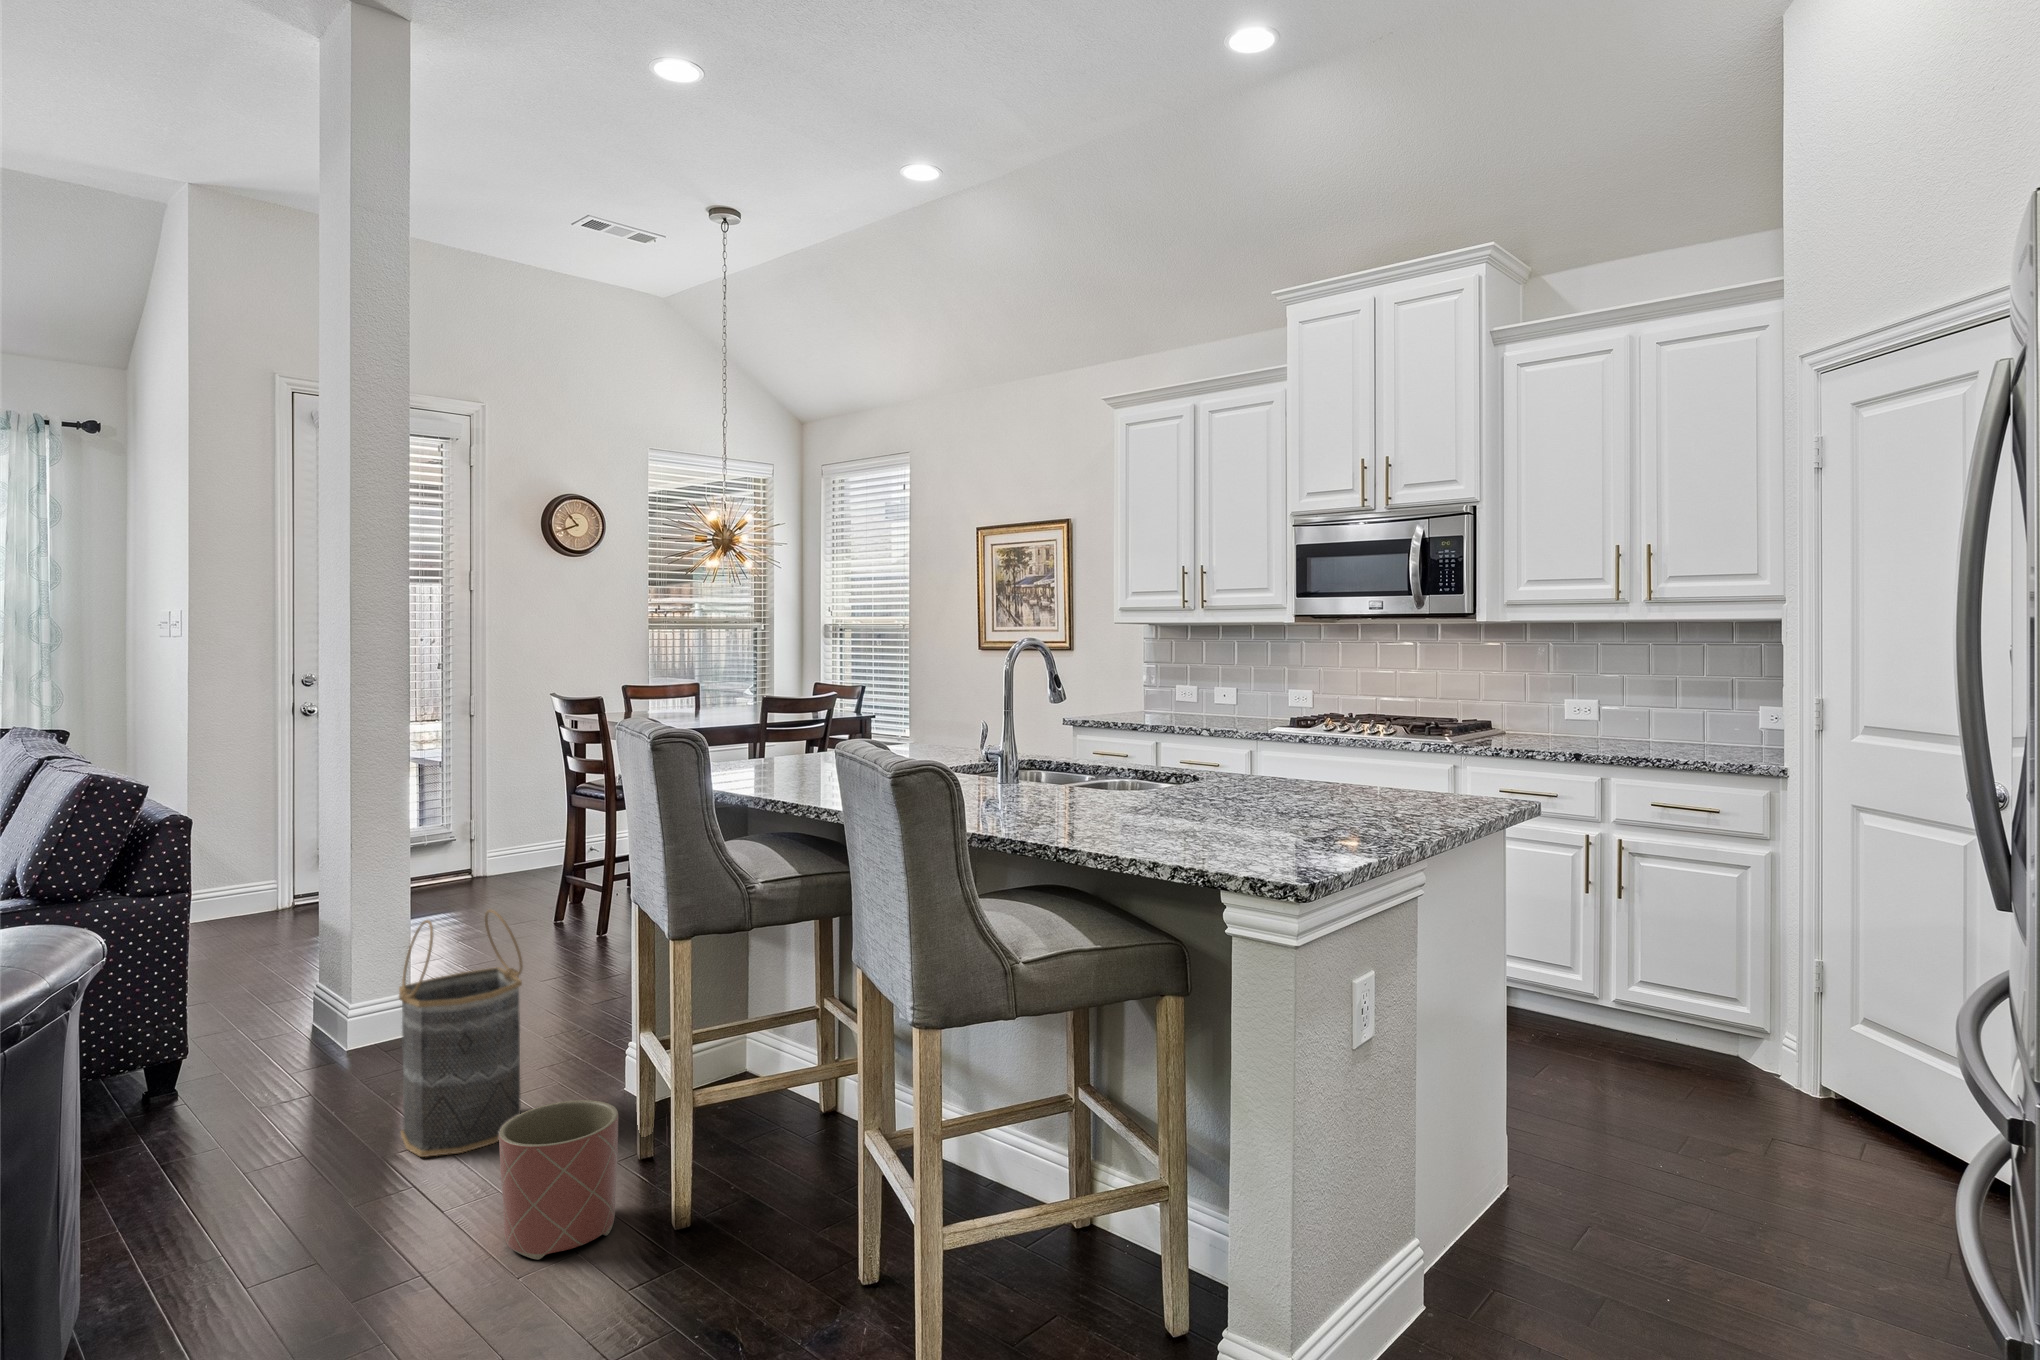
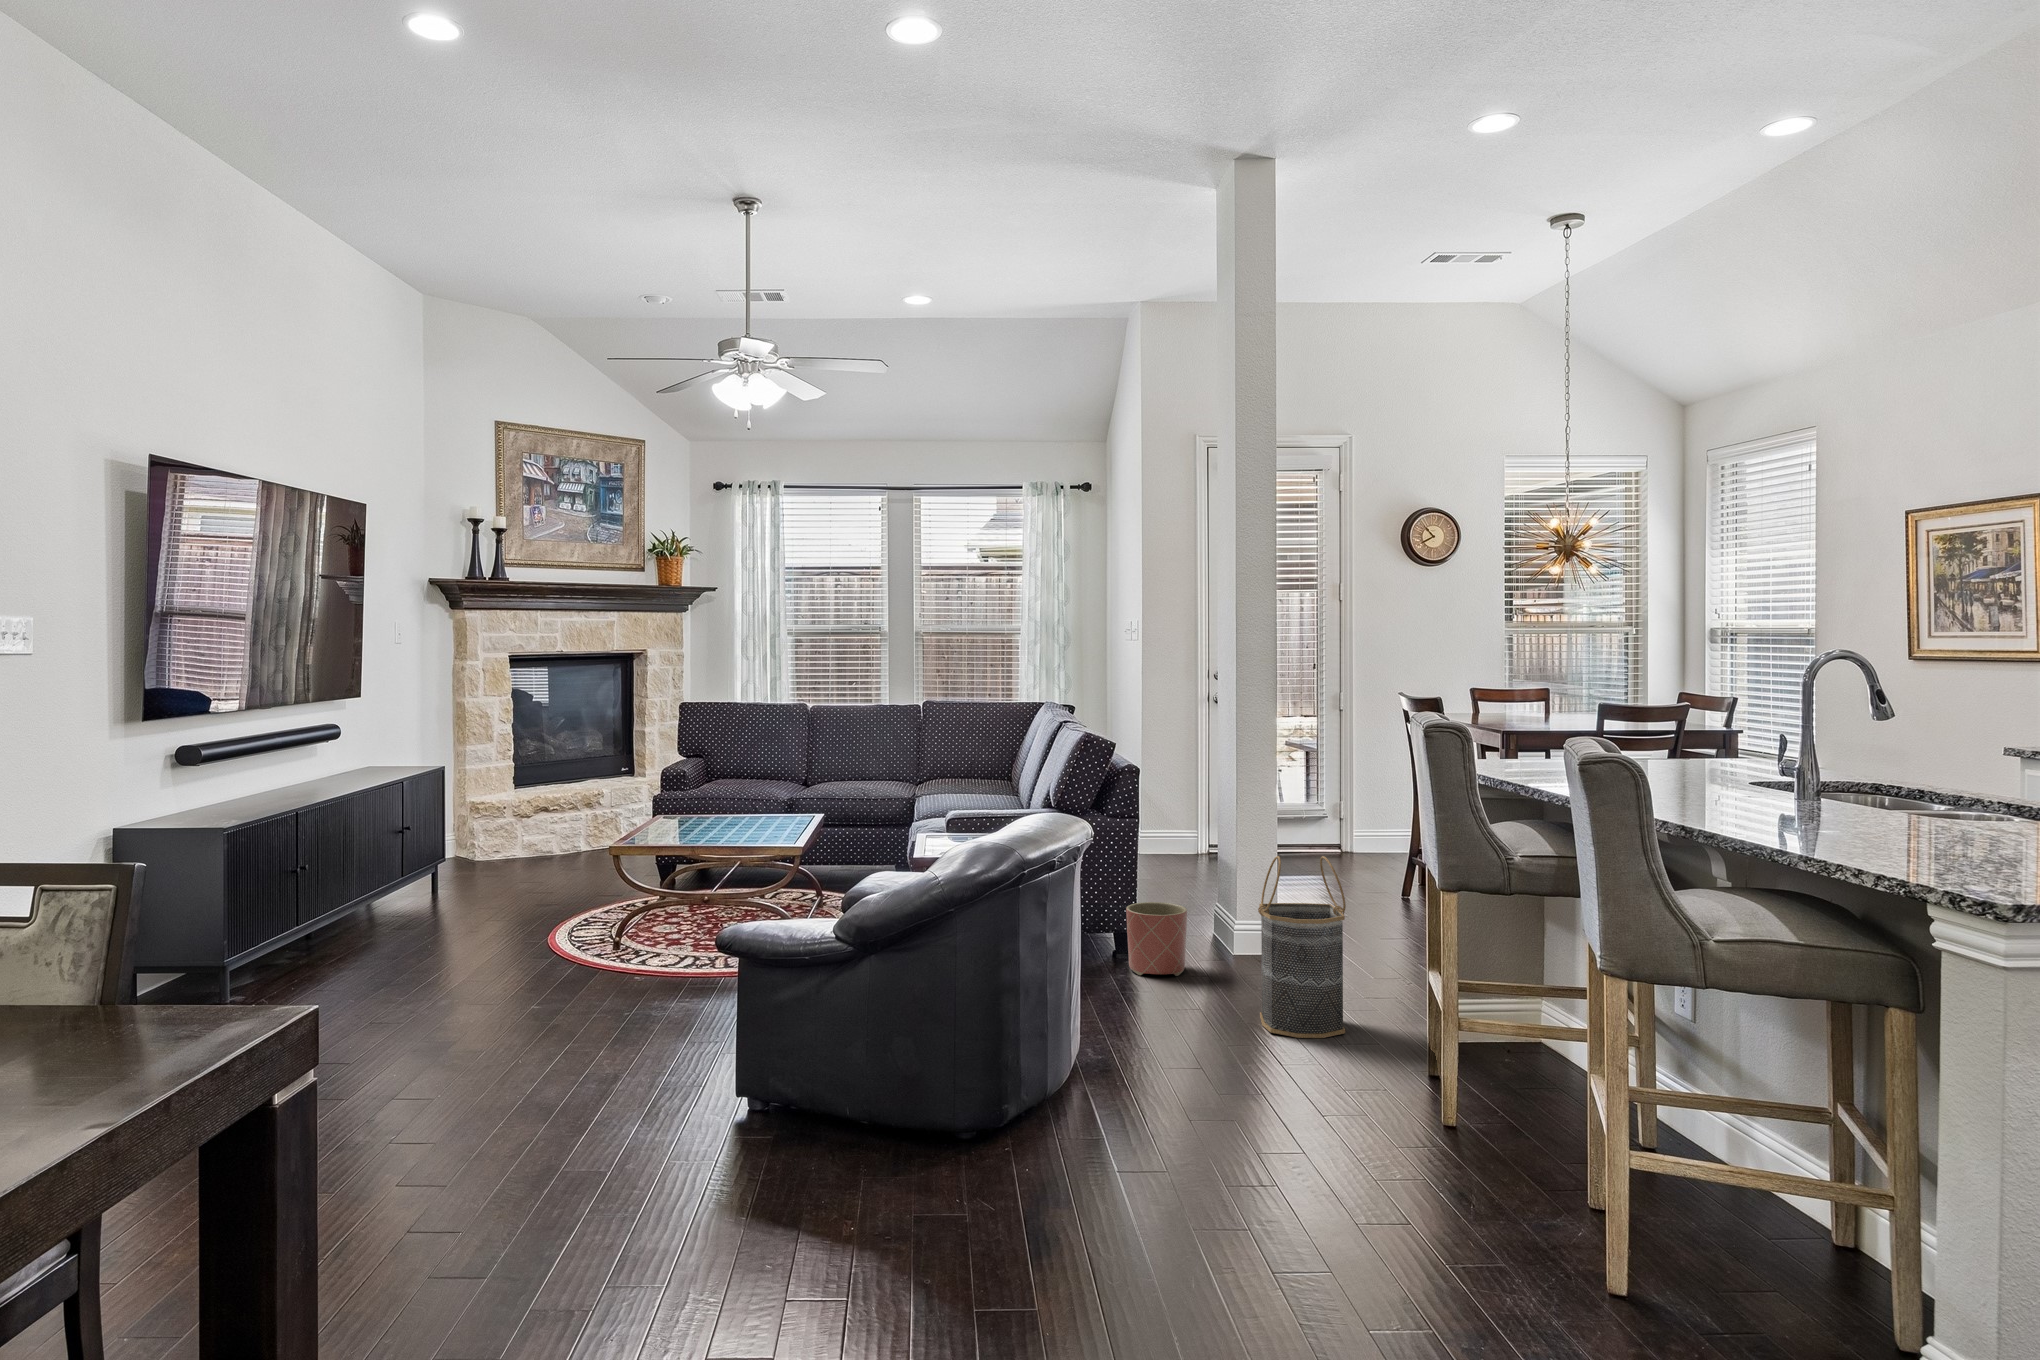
planter: present [499,1100,618,1260] -> present [1126,902,1187,976]

